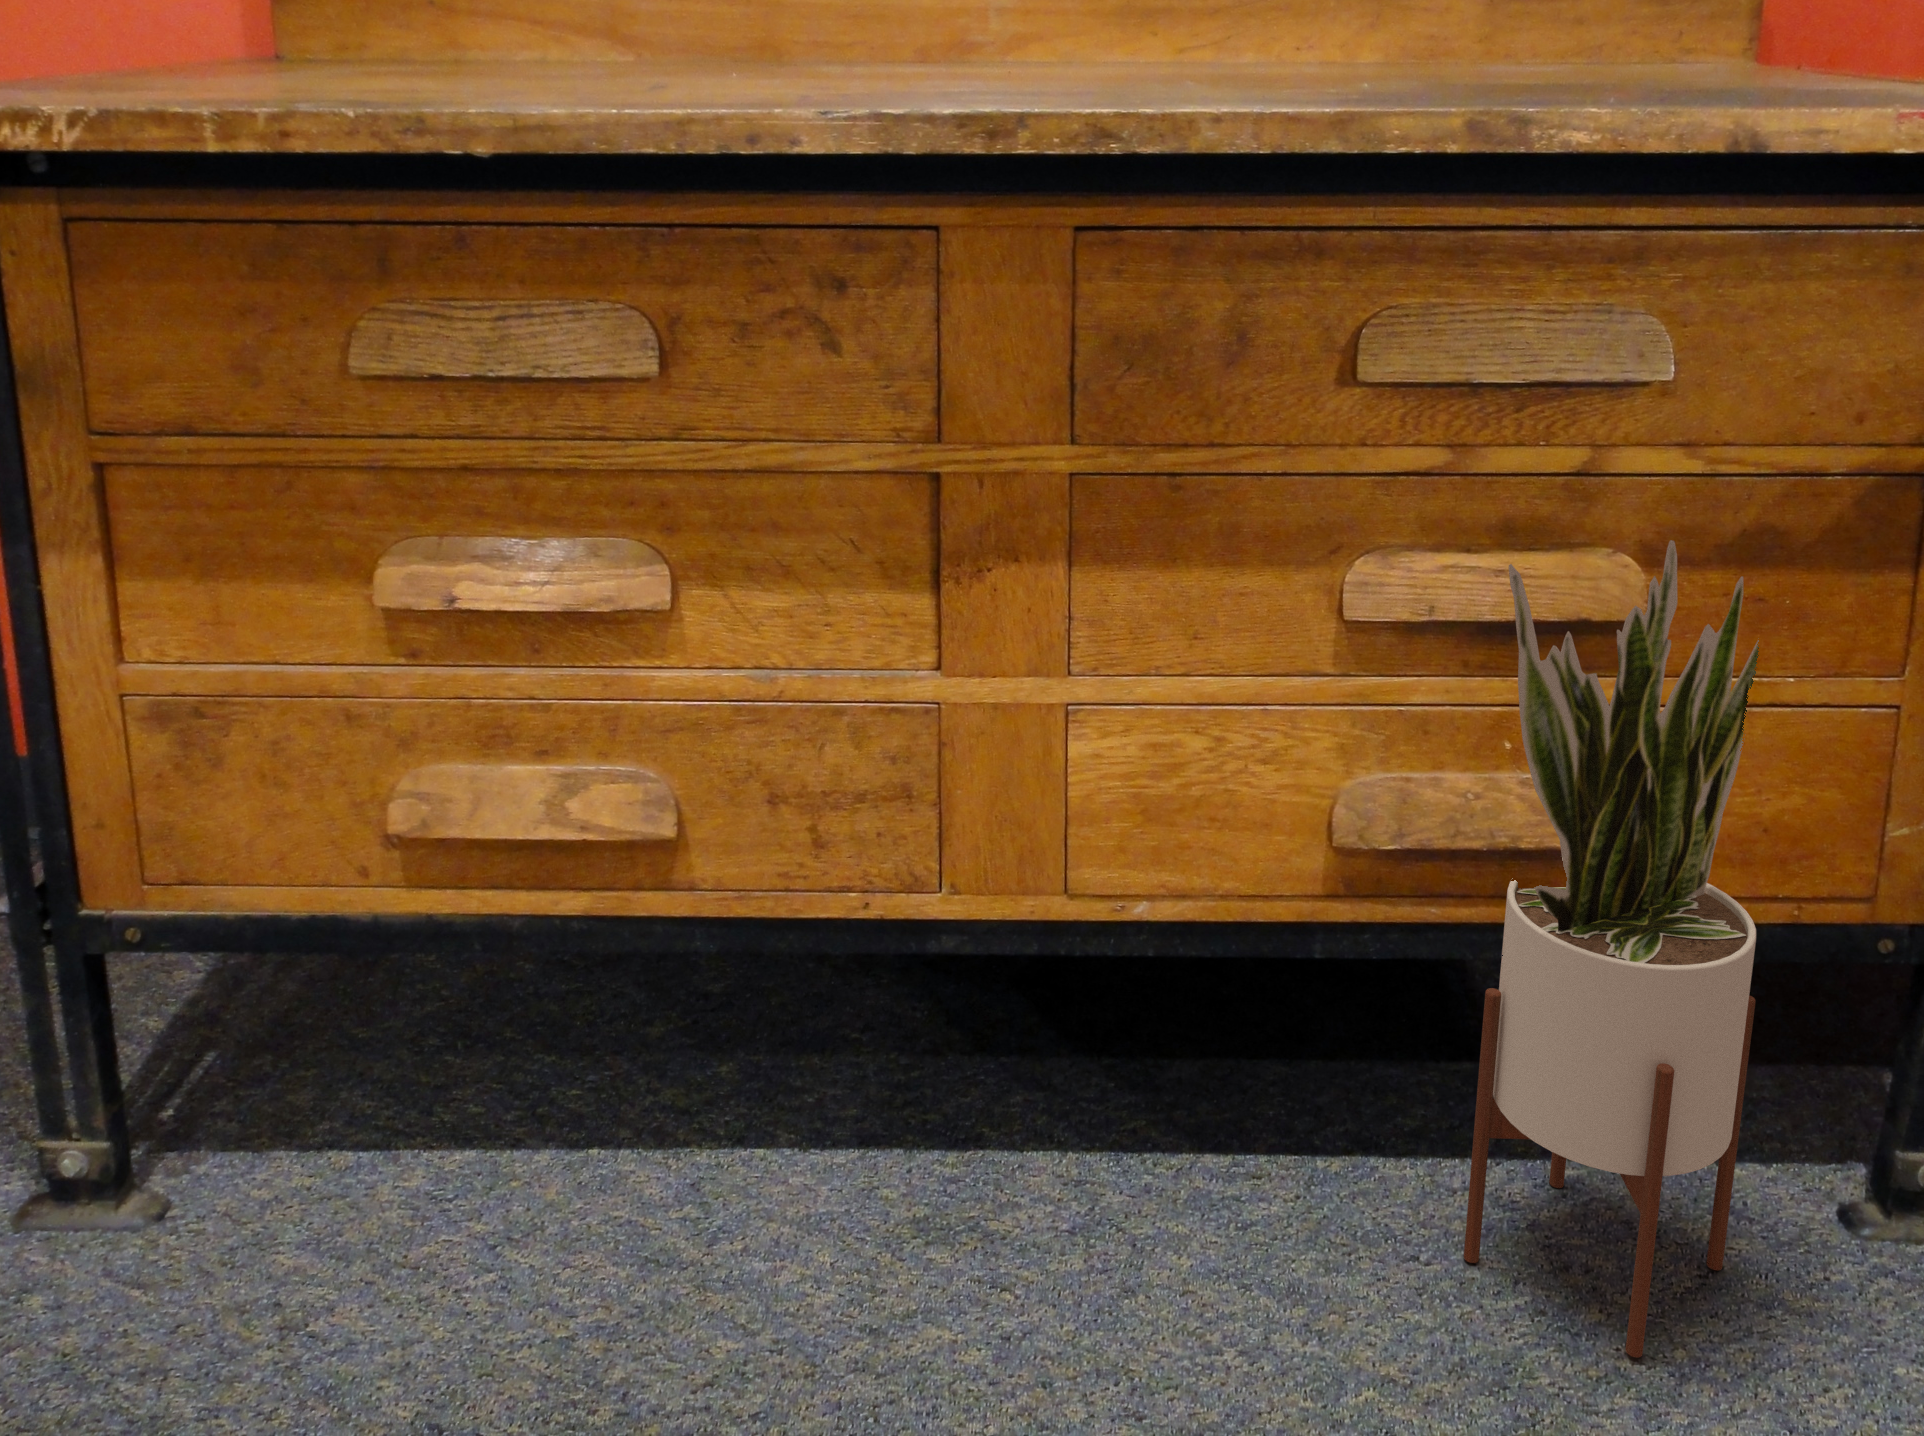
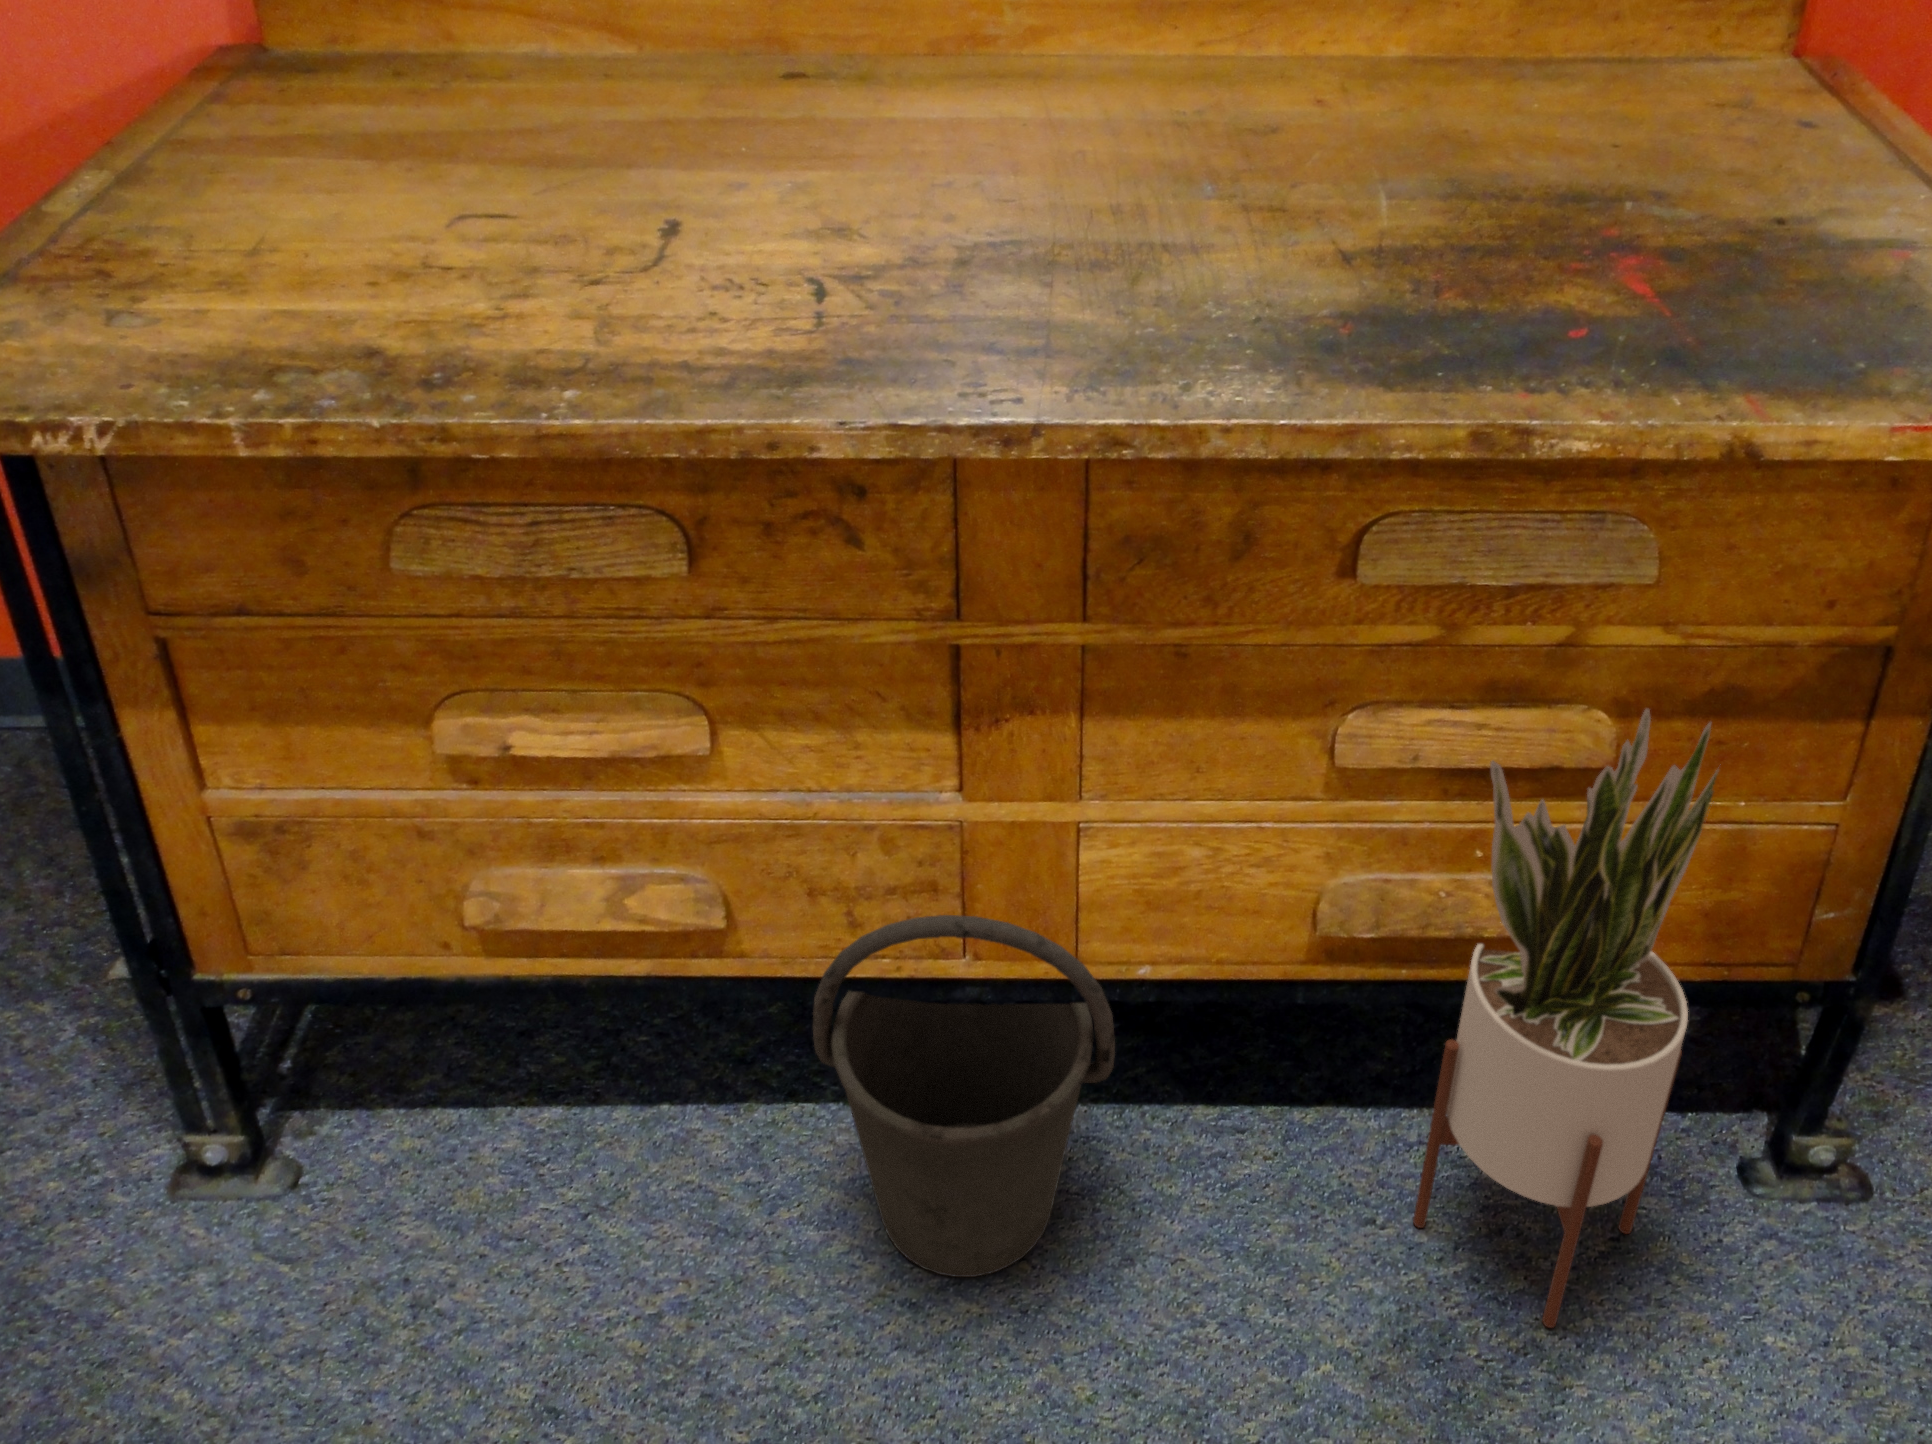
bucket: none [768,826,1110,1304] -> present [813,915,1115,1277]

